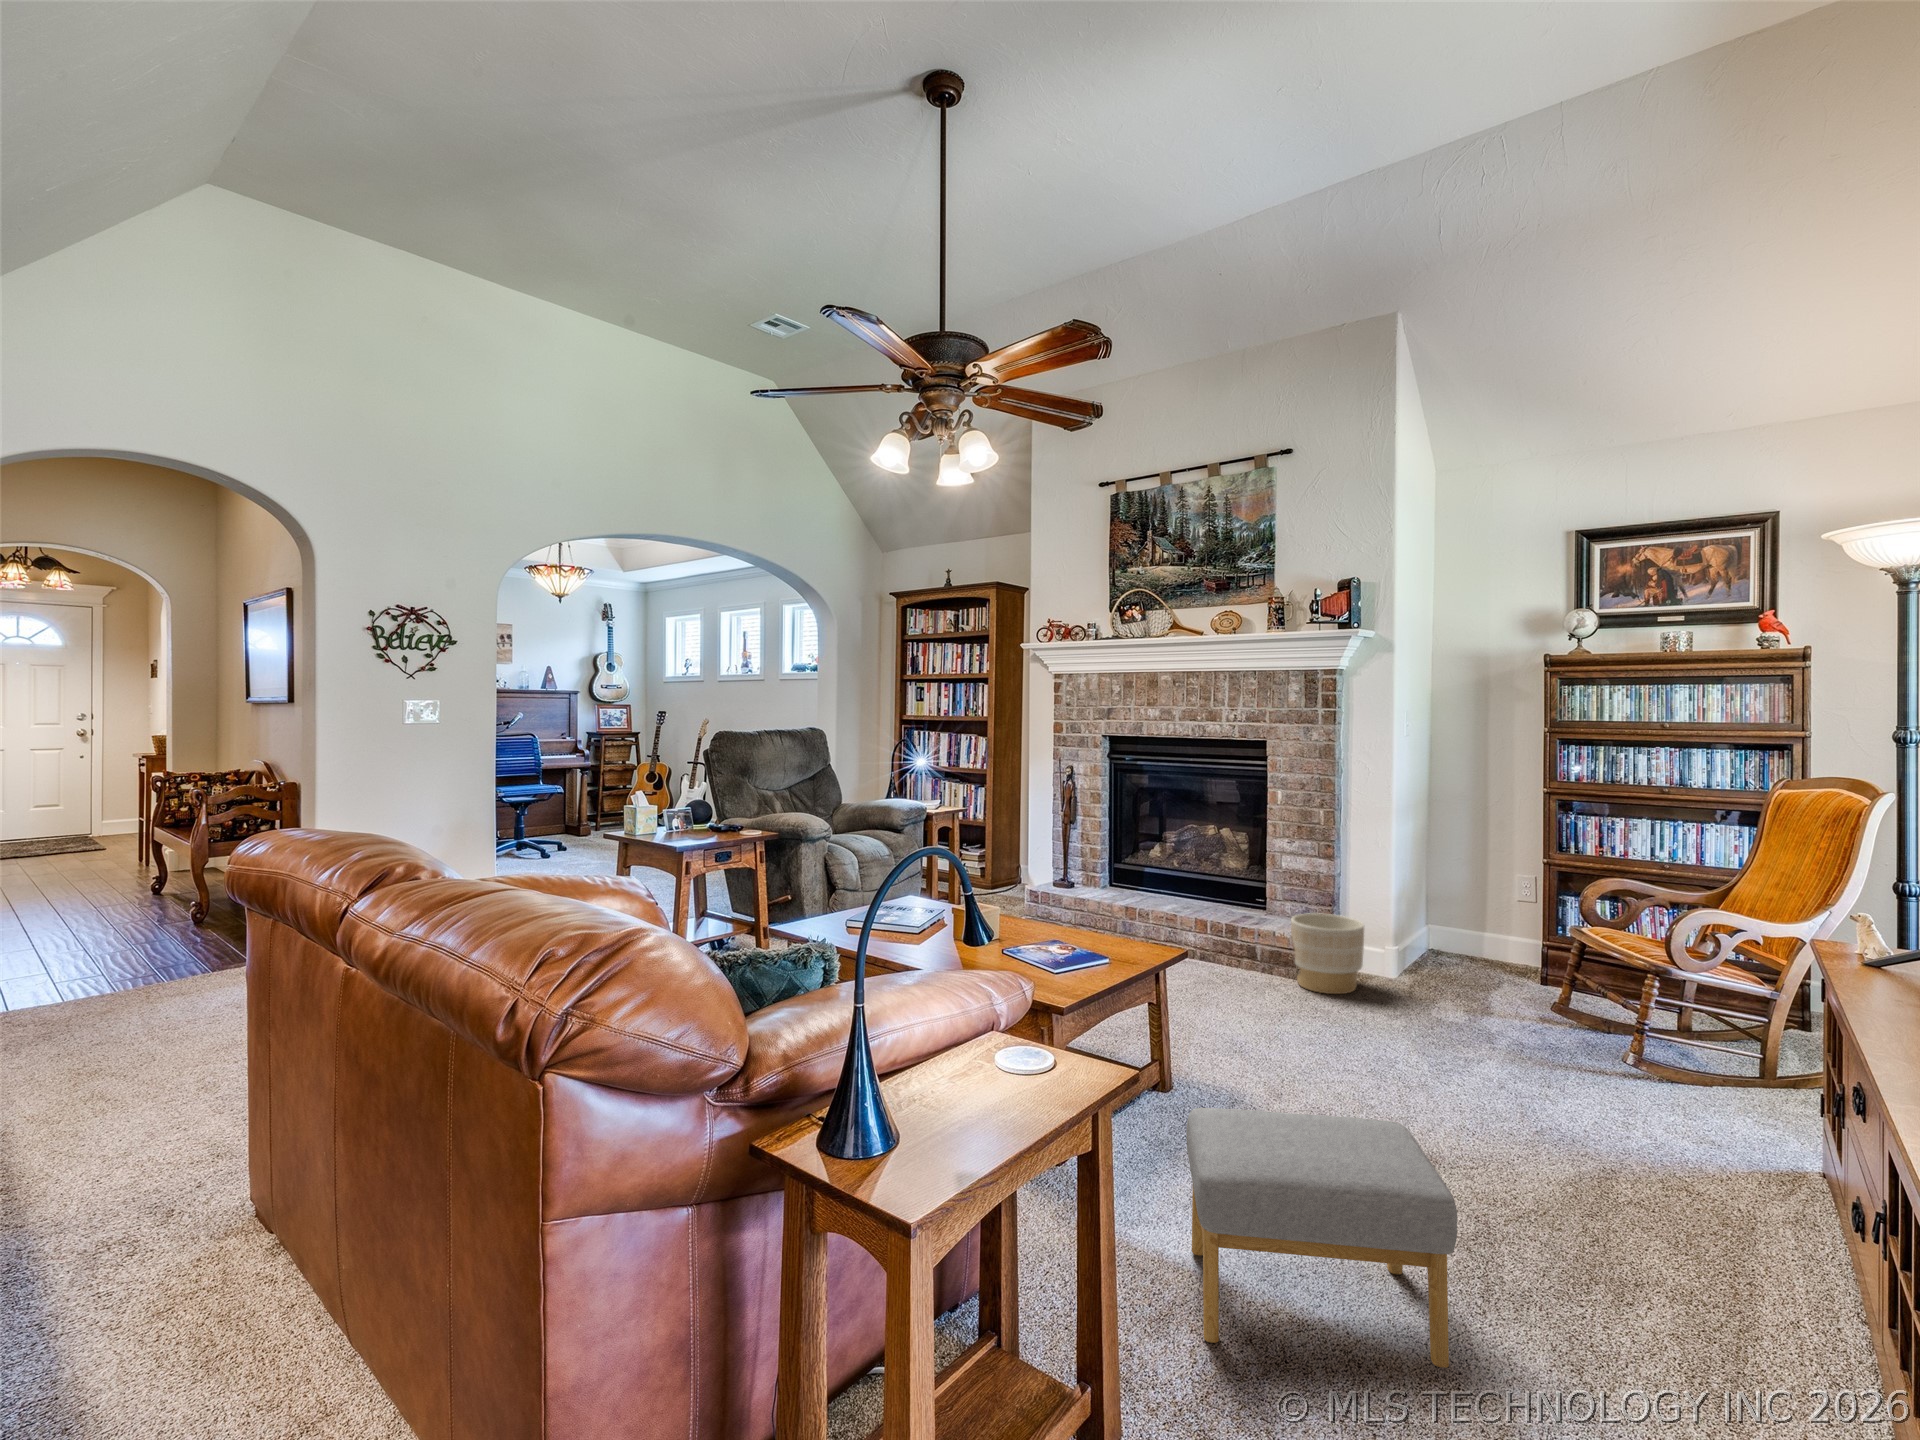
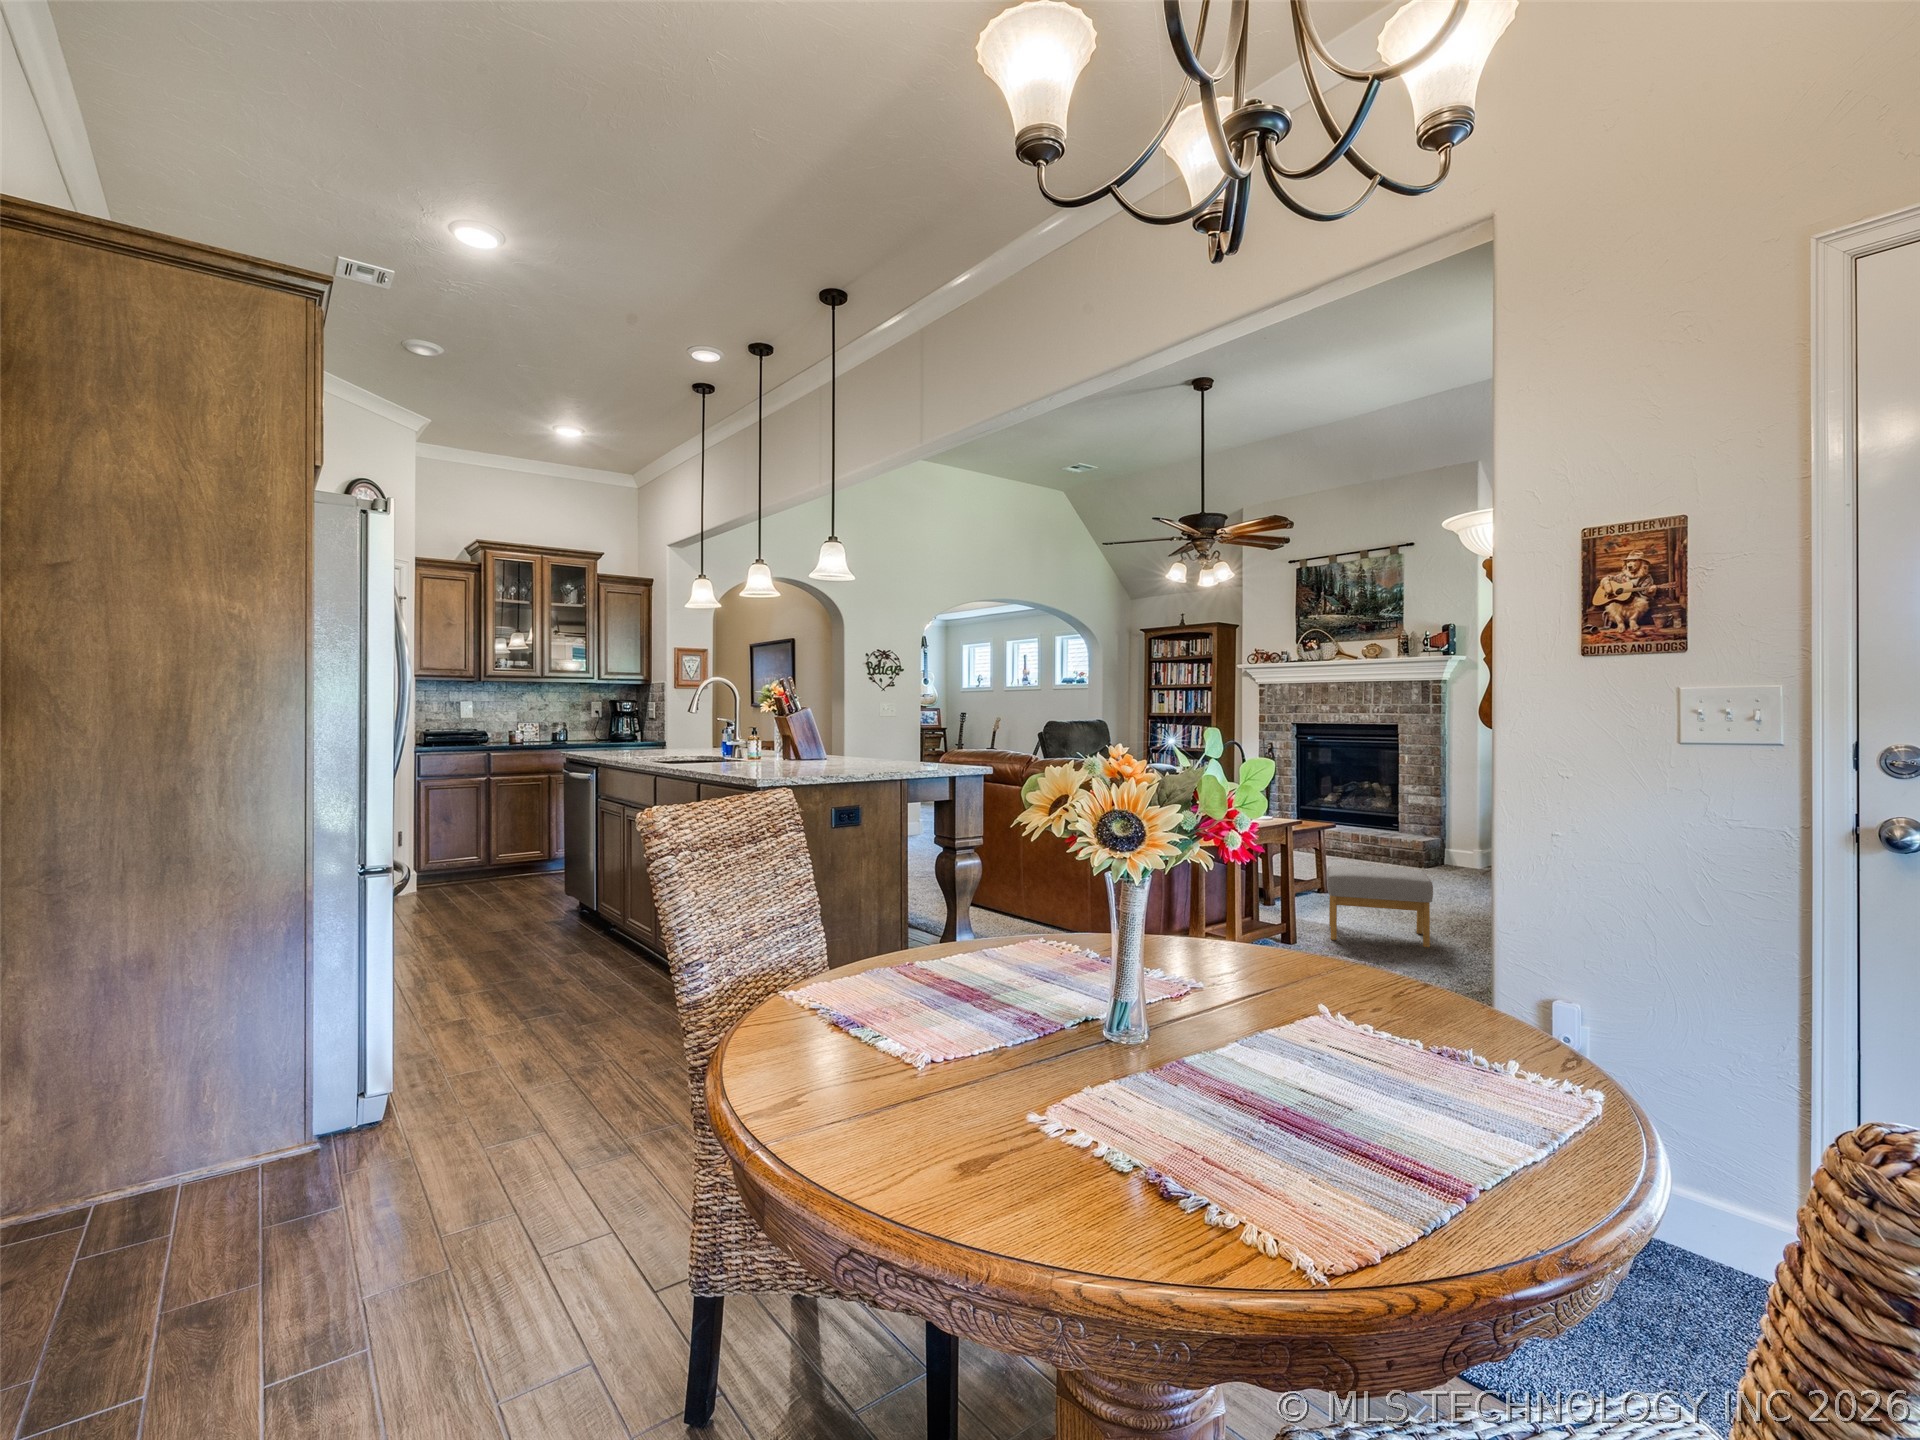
planter: present [1291,913,1364,994] -> none [1411,829,1458,874]

